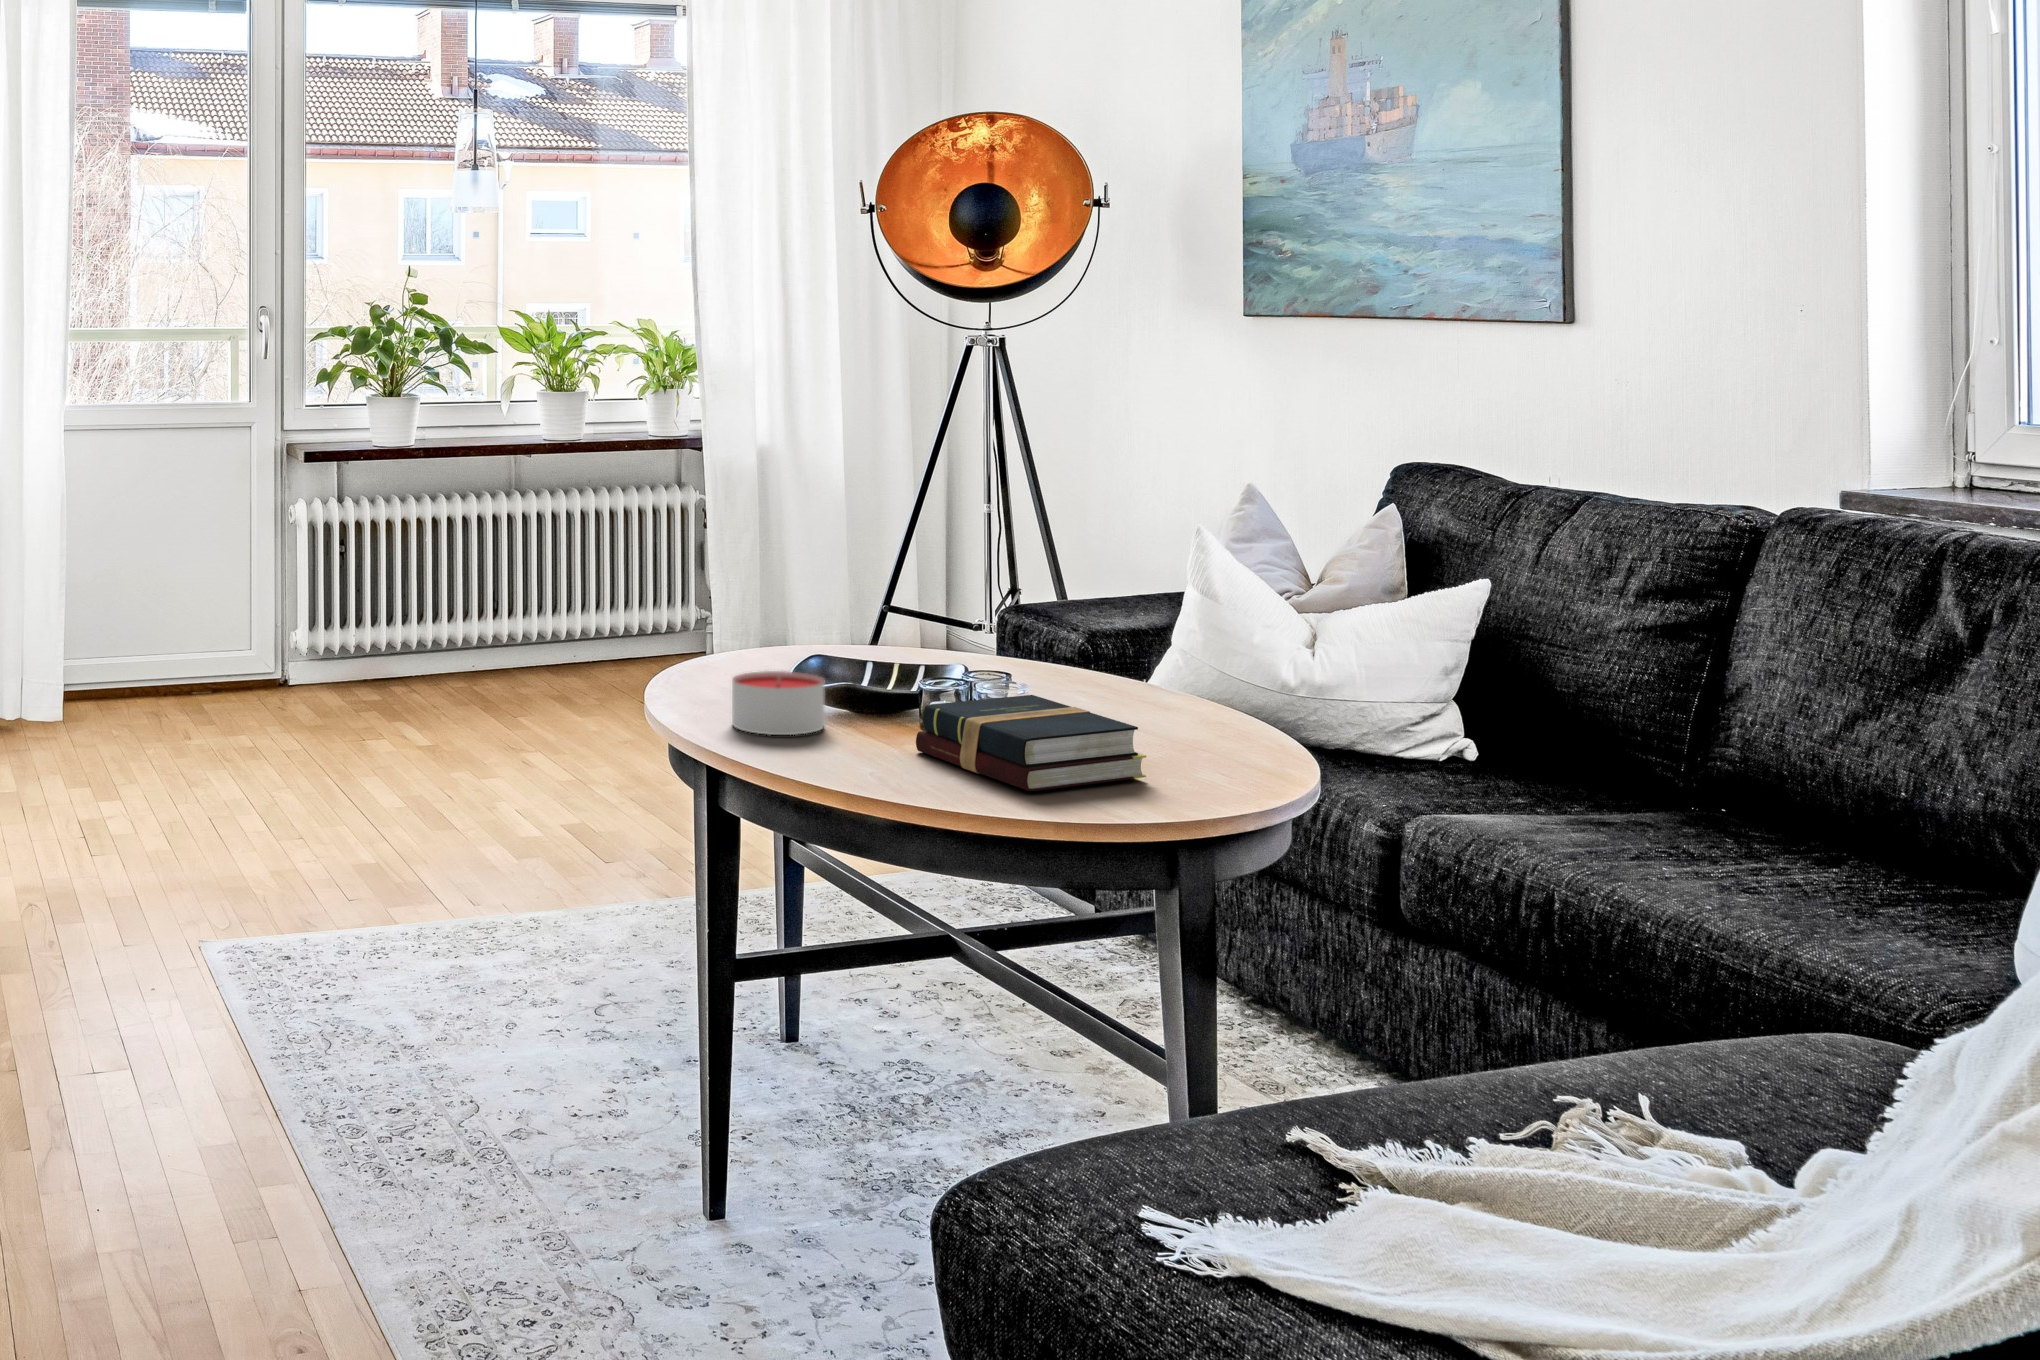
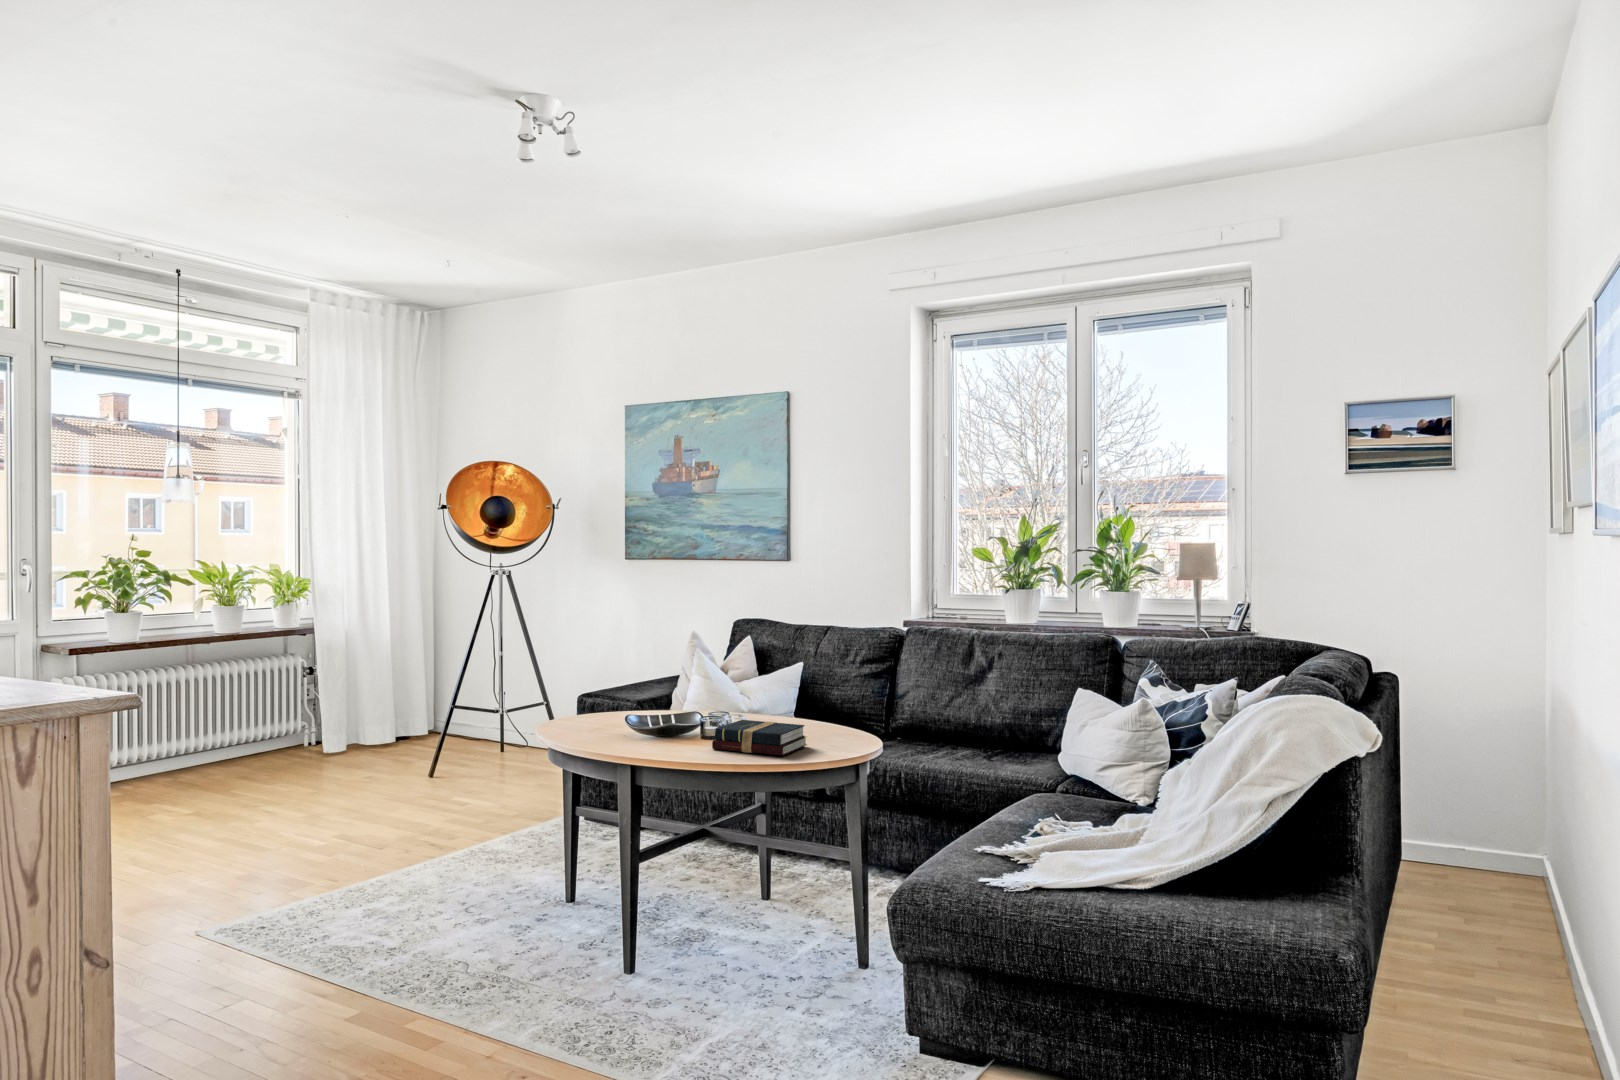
candle: present [732,671,825,735] -> none [619,723,662,752]

